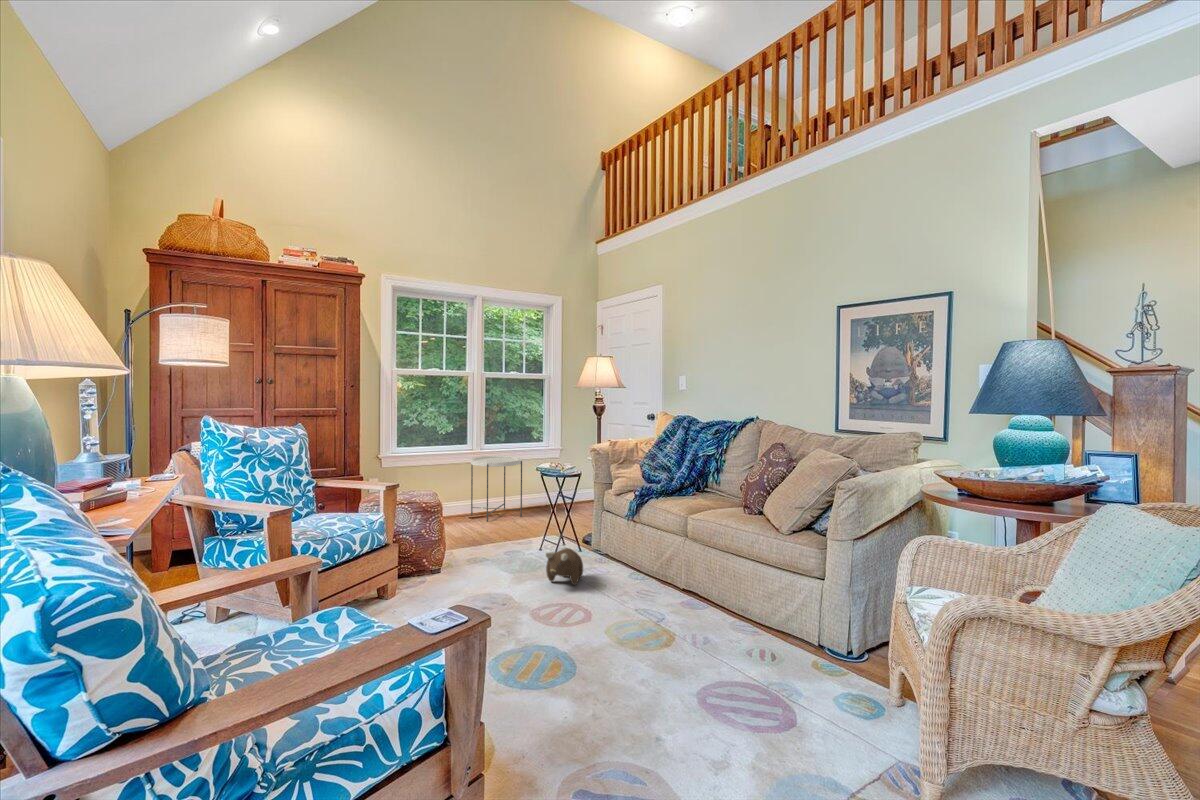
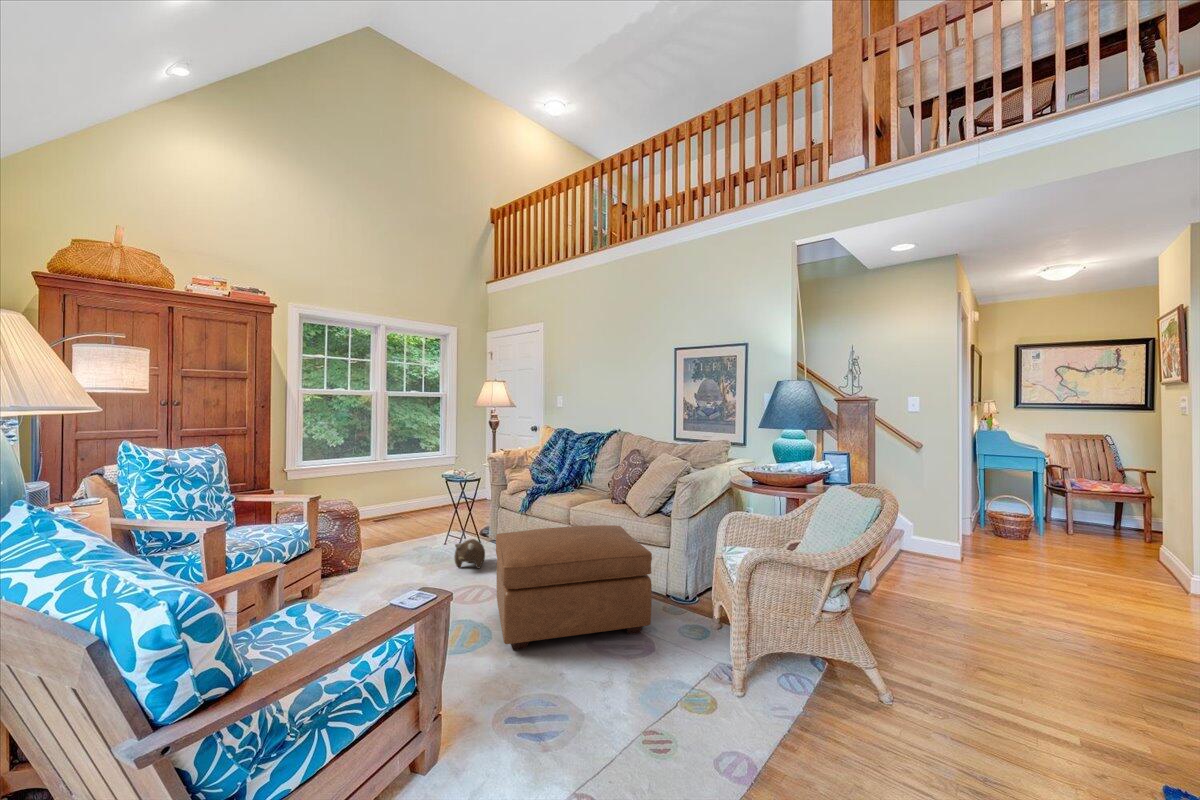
side table: present [471,456,522,522] -> none [375,464,423,522]
ottoman: none [584,542,794,697] -> present [496,525,652,650]

